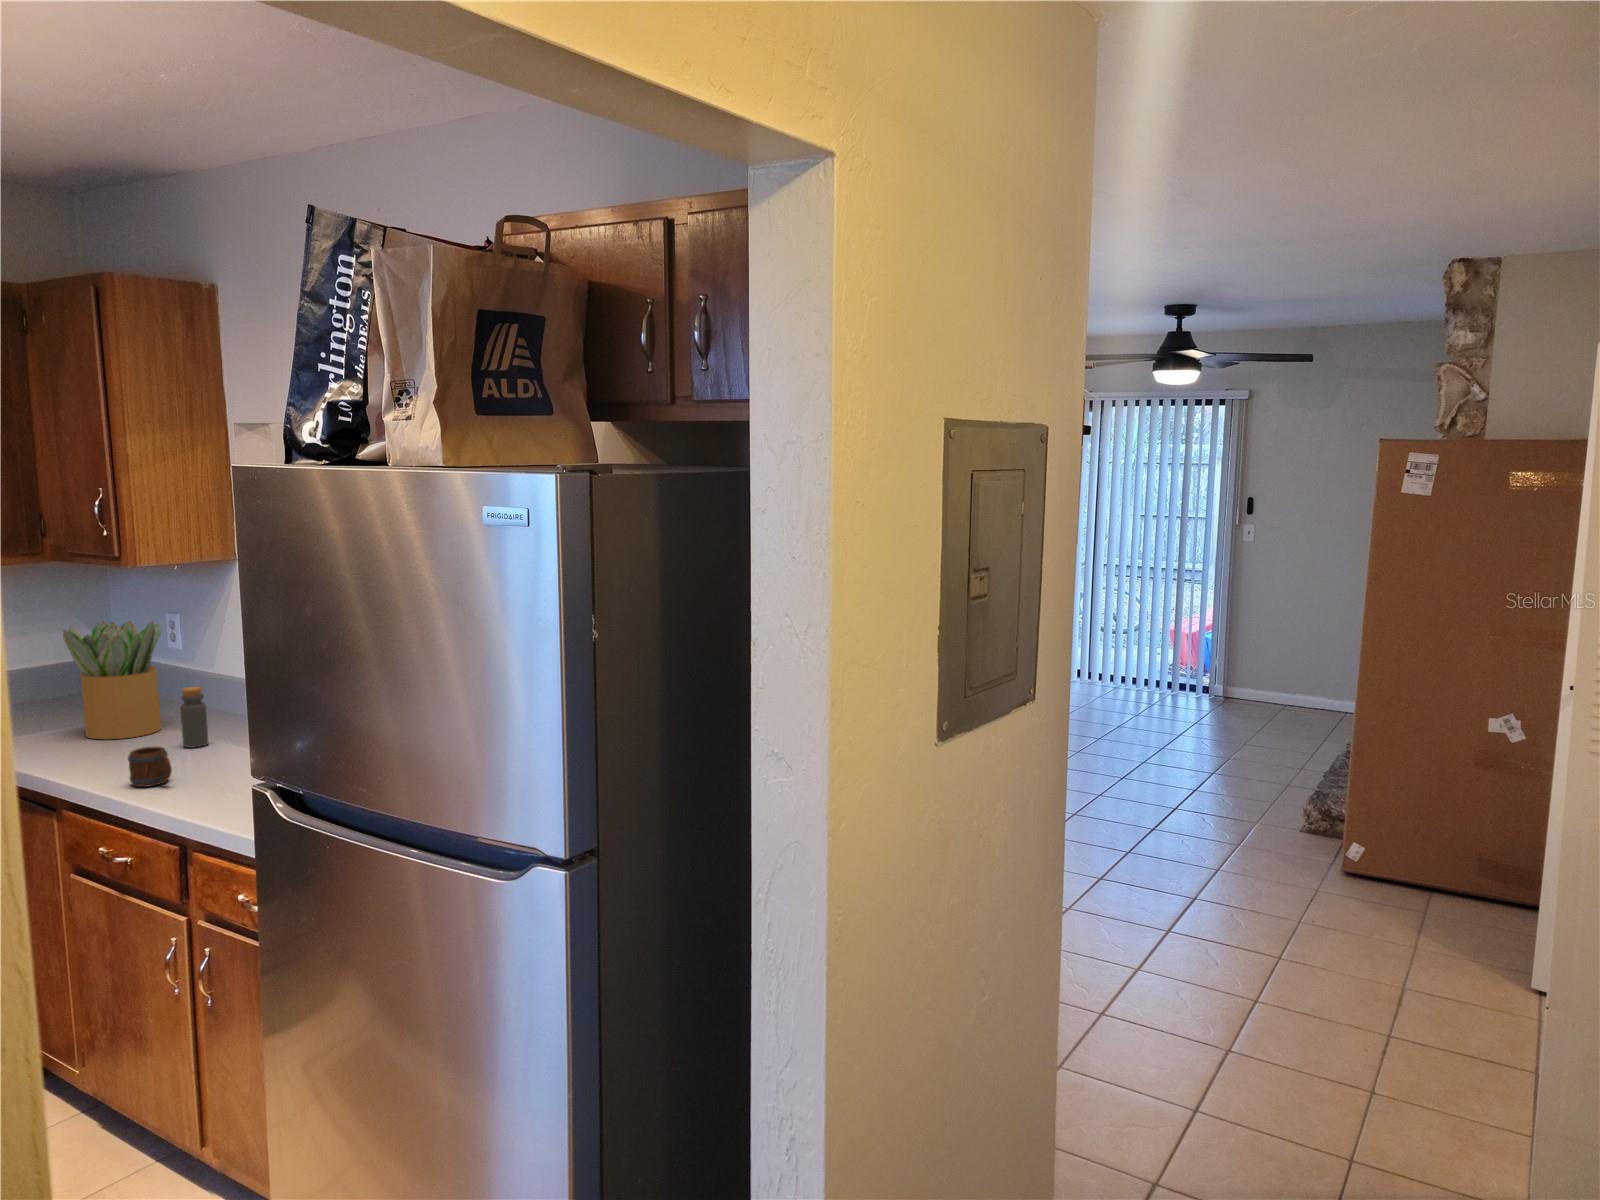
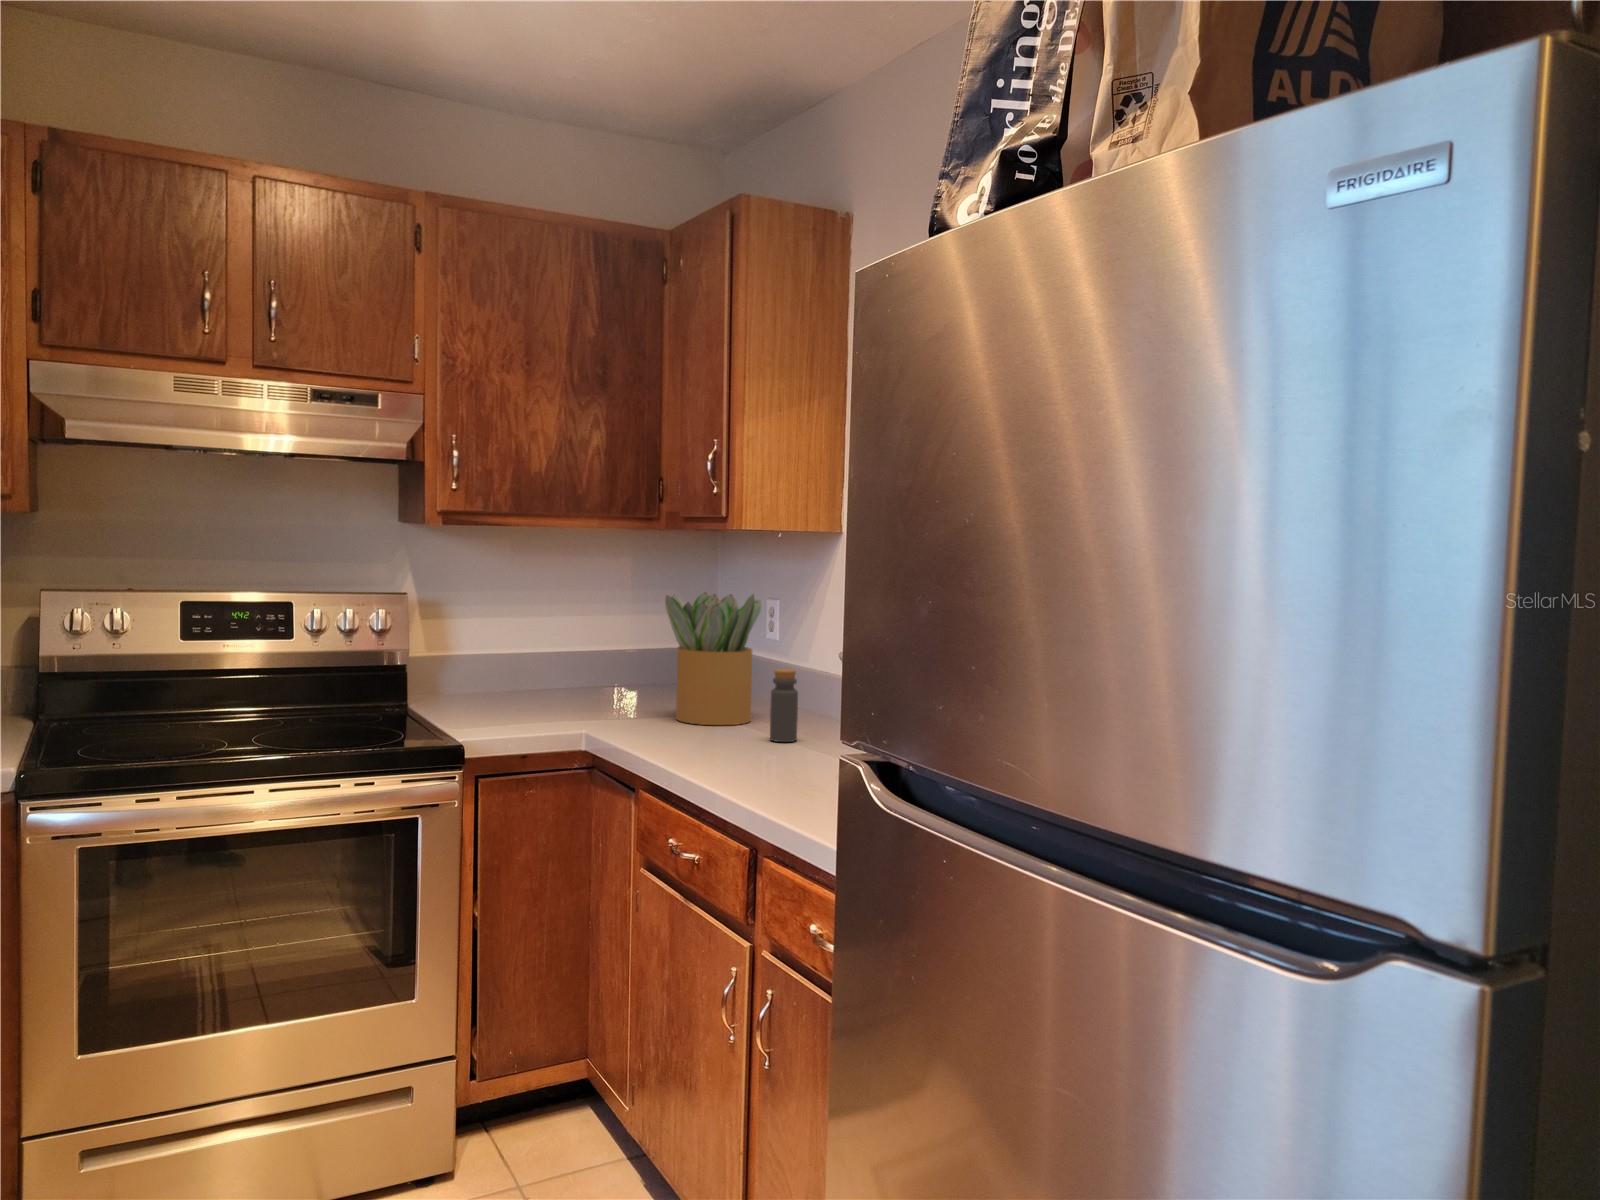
mug: present [128,747,172,787] -> none [708,726,753,773]

